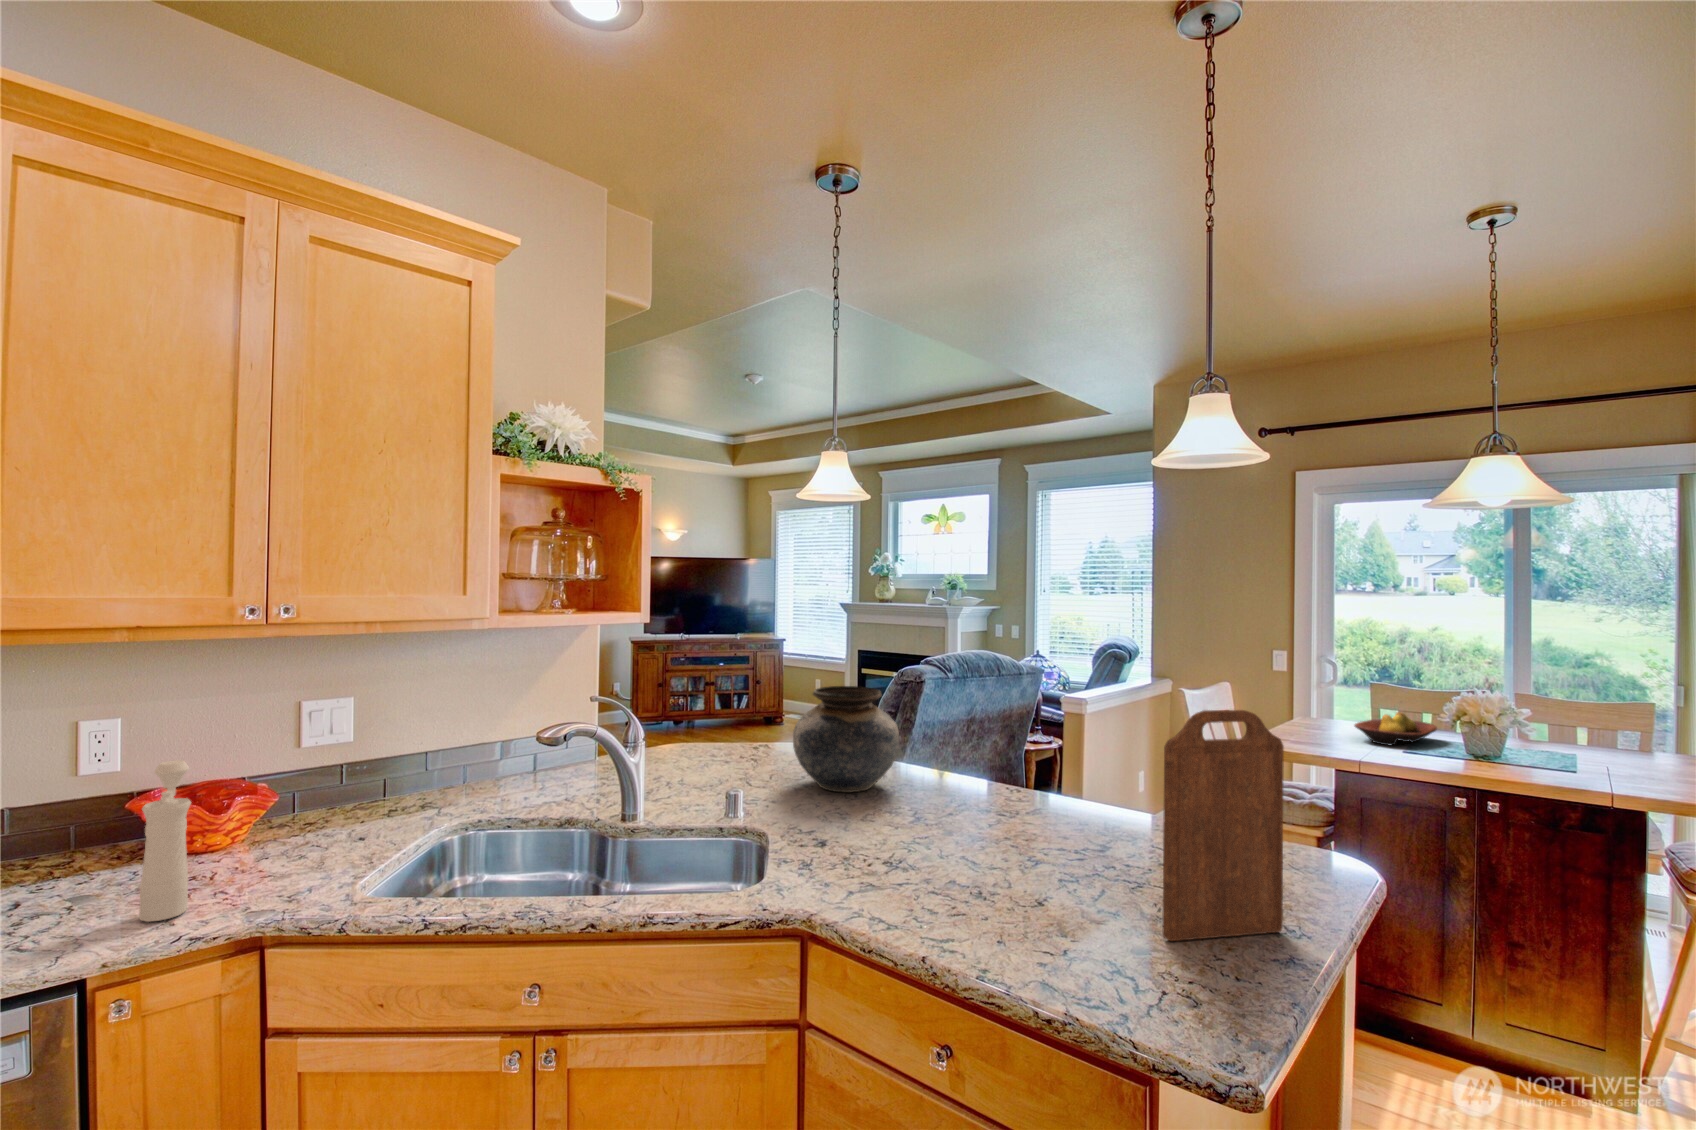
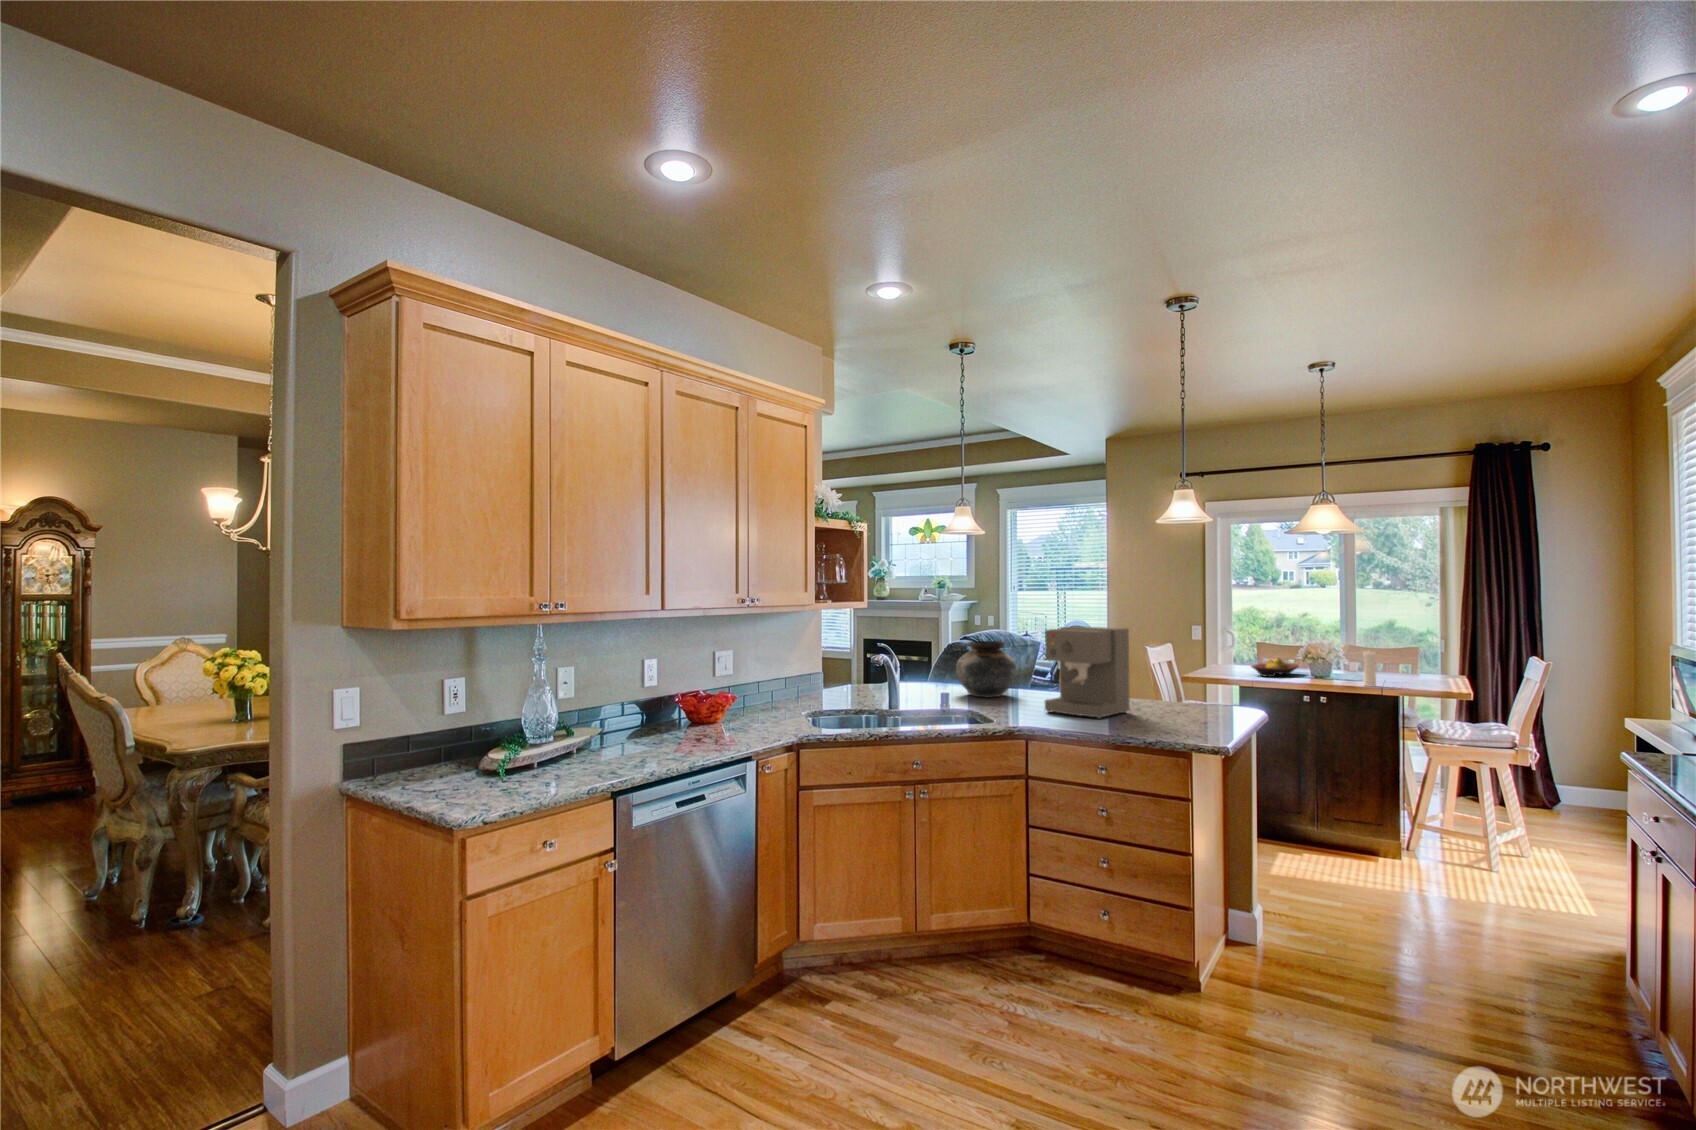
coffee maker: none [893,674,1074,895] -> present [1045,626,1130,719]
cutting board: present [1163,710,1284,941] -> none [1178,630,1225,725]
pepper mill: present [139,760,191,922] -> present [1341,644,1376,687]

